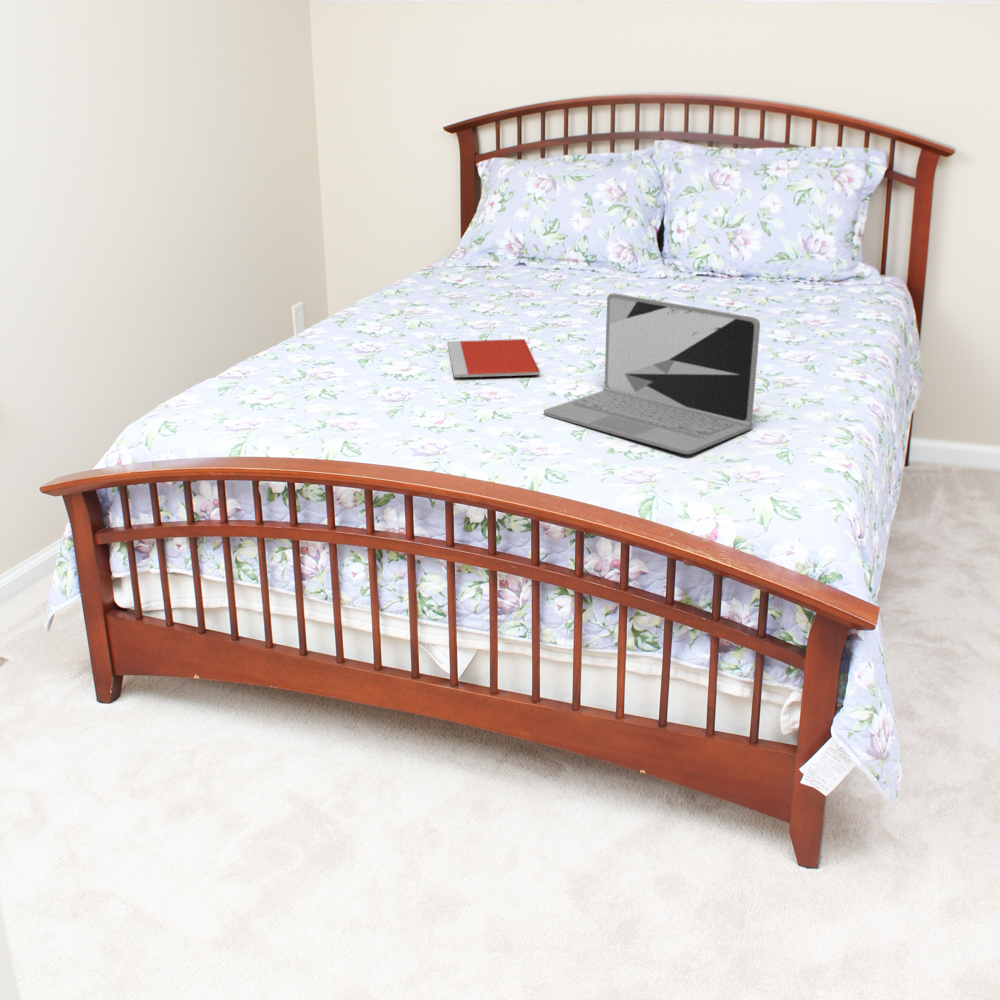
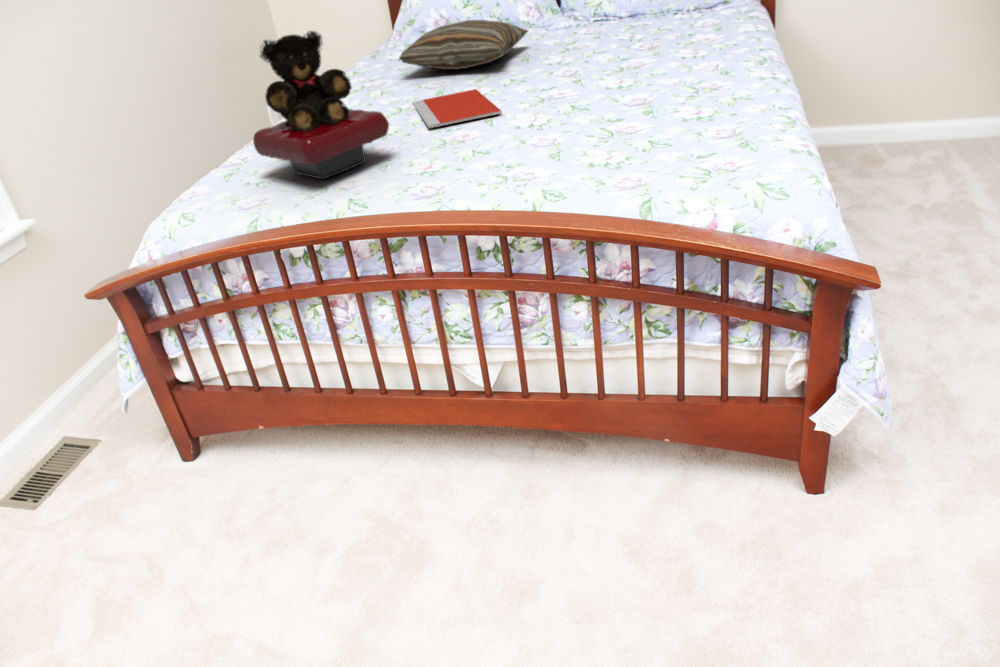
pillow: none [446,256,609,311] -> present [399,20,528,70]
teddy bear: none [258,259,406,414] -> present [253,31,389,179]
laptop: present [544,293,760,454] -> none [518,17,707,154]

